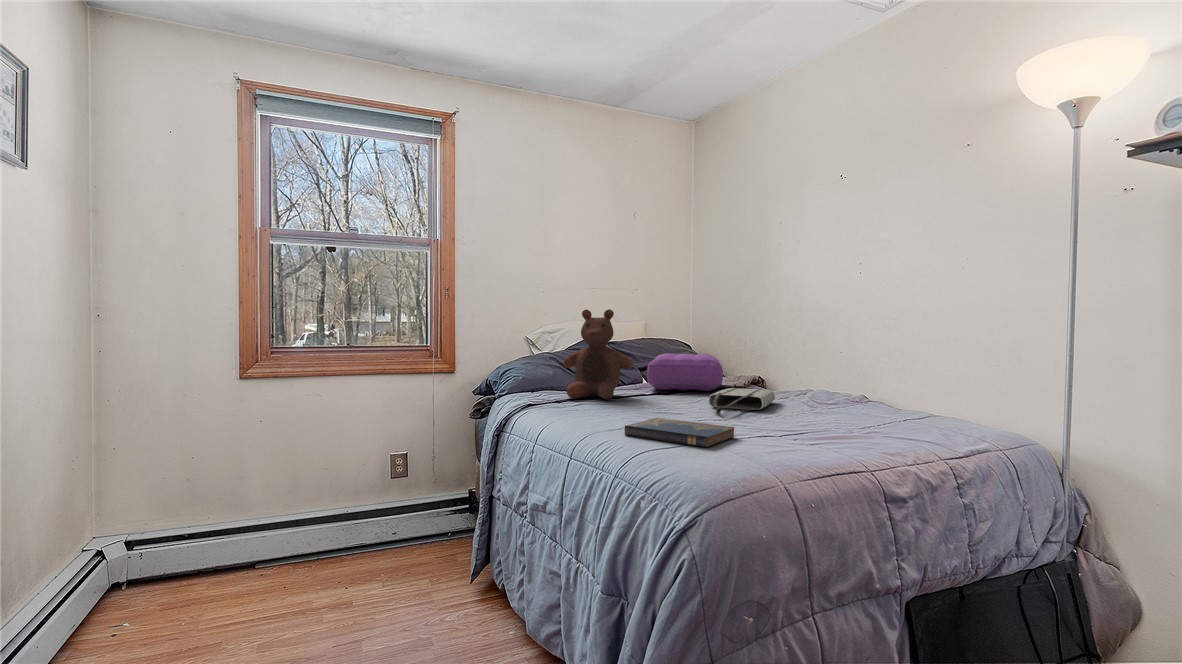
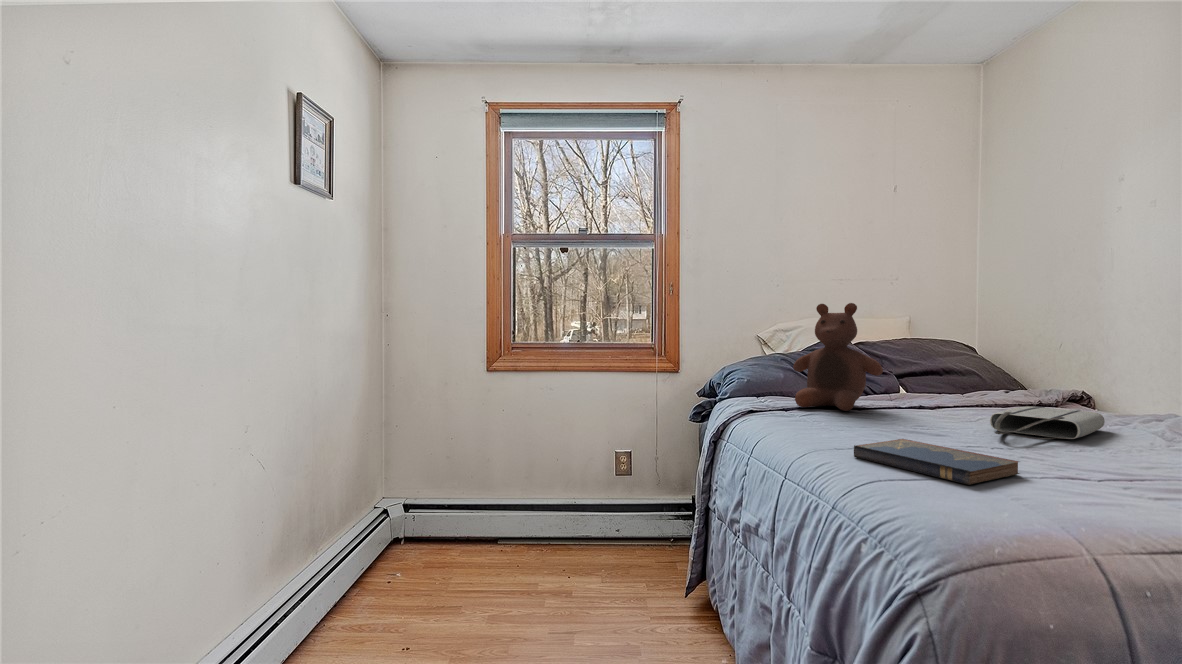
pillow: present [647,353,723,391] -> none [905,357,1020,408]

